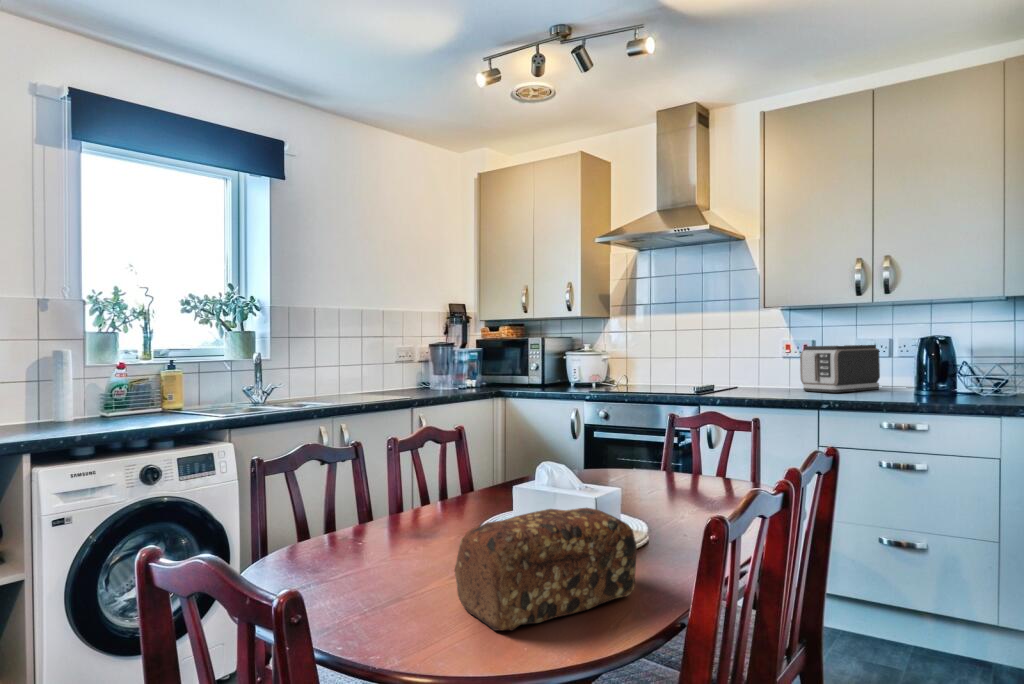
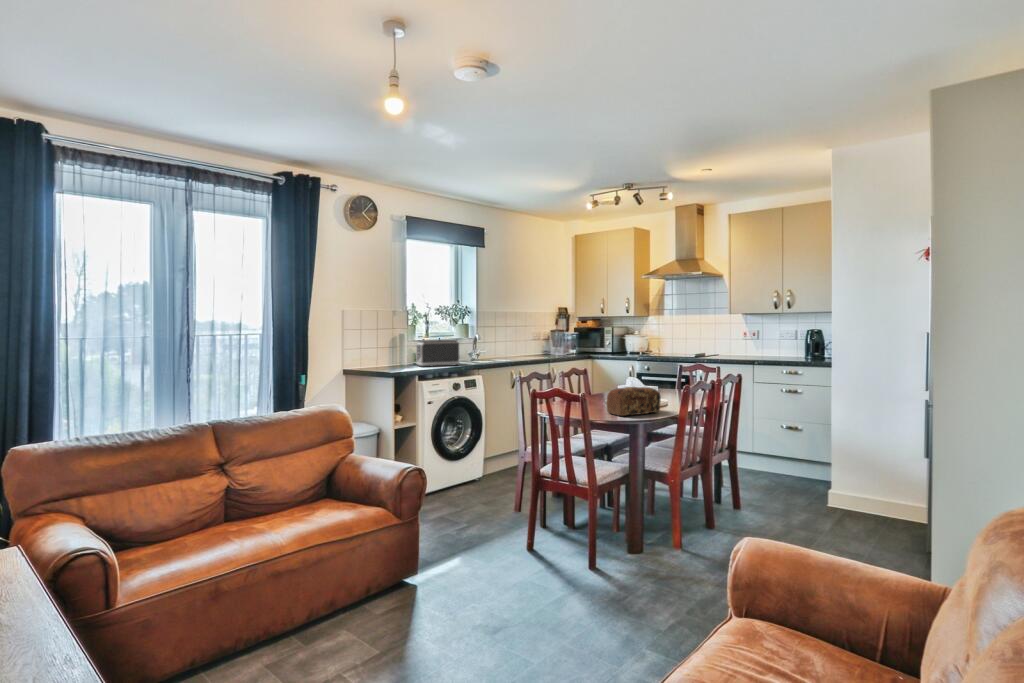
toaster: present [800,345,880,393] -> present [416,339,460,367]

